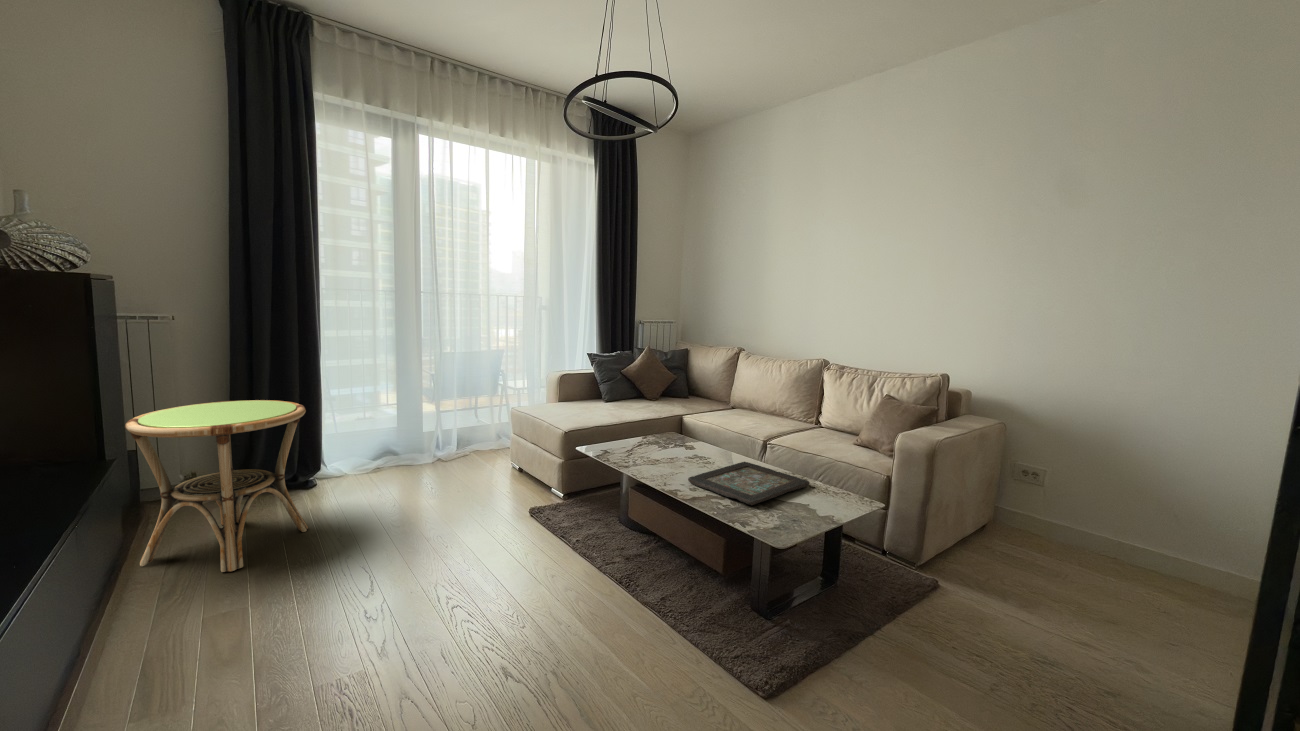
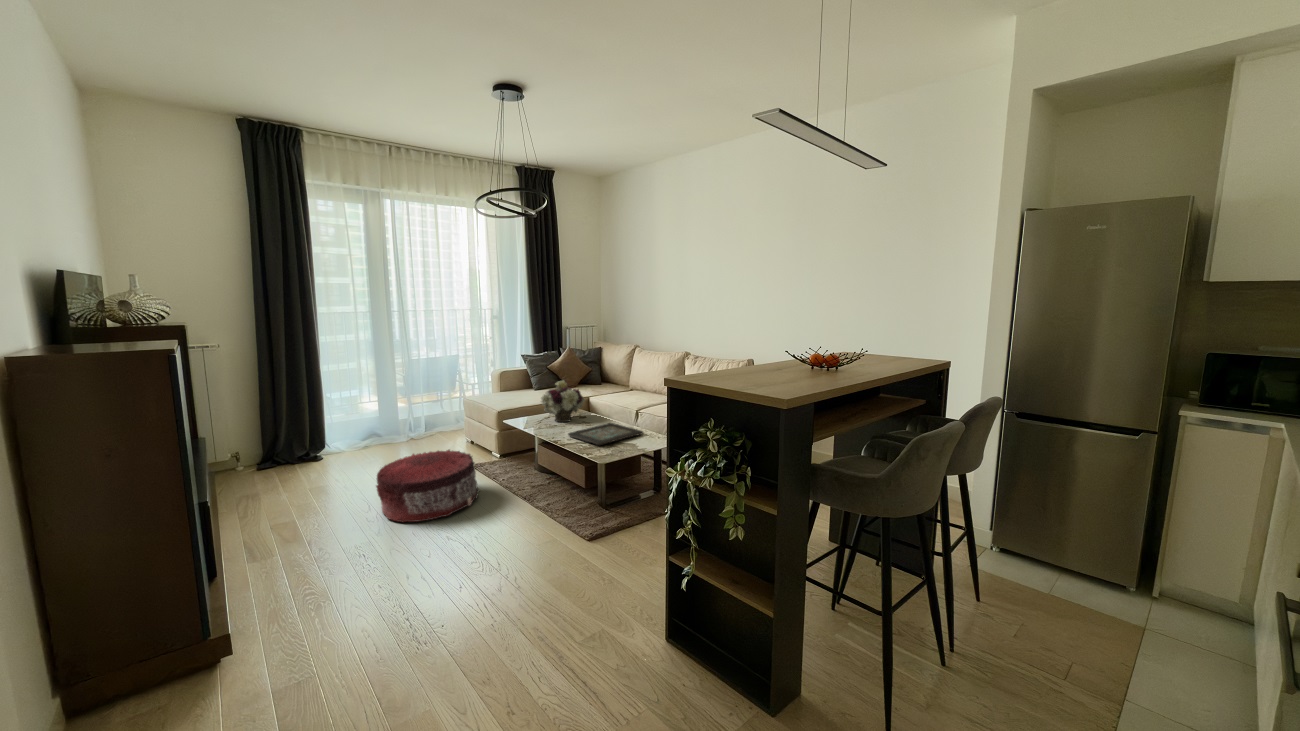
flower arrangement: none [634,392,700,456] -> present [541,380,585,422]
side table: present [125,400,308,572] -> none [204,399,323,507]
pouf: none [383,490,546,622] -> present [376,450,480,522]

